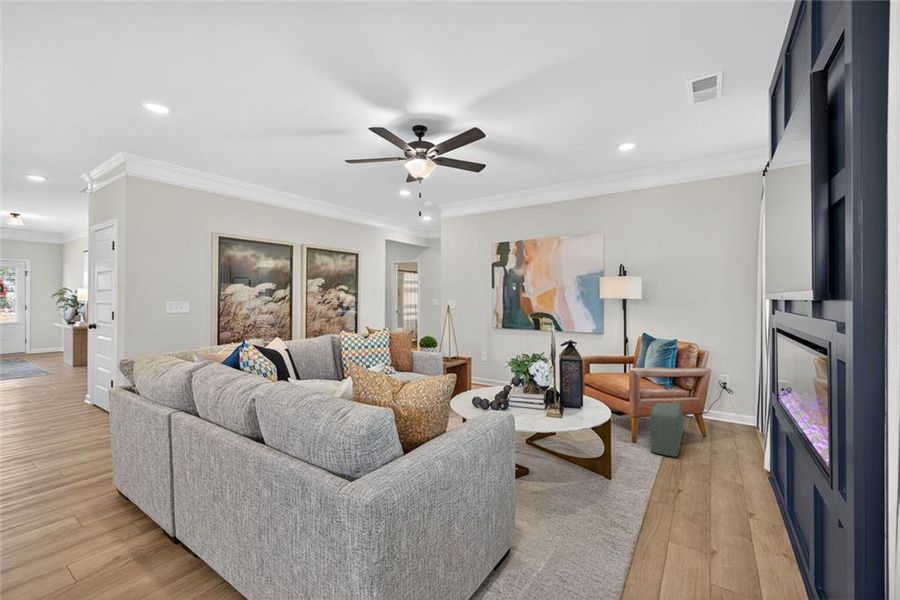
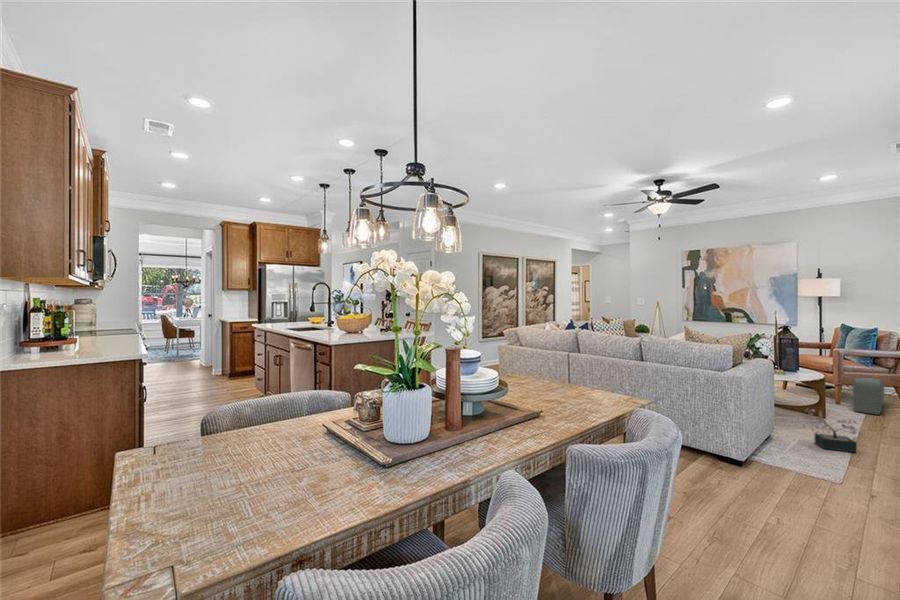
decorative plant: none [569,487,649,567] -> present [803,408,862,452]

